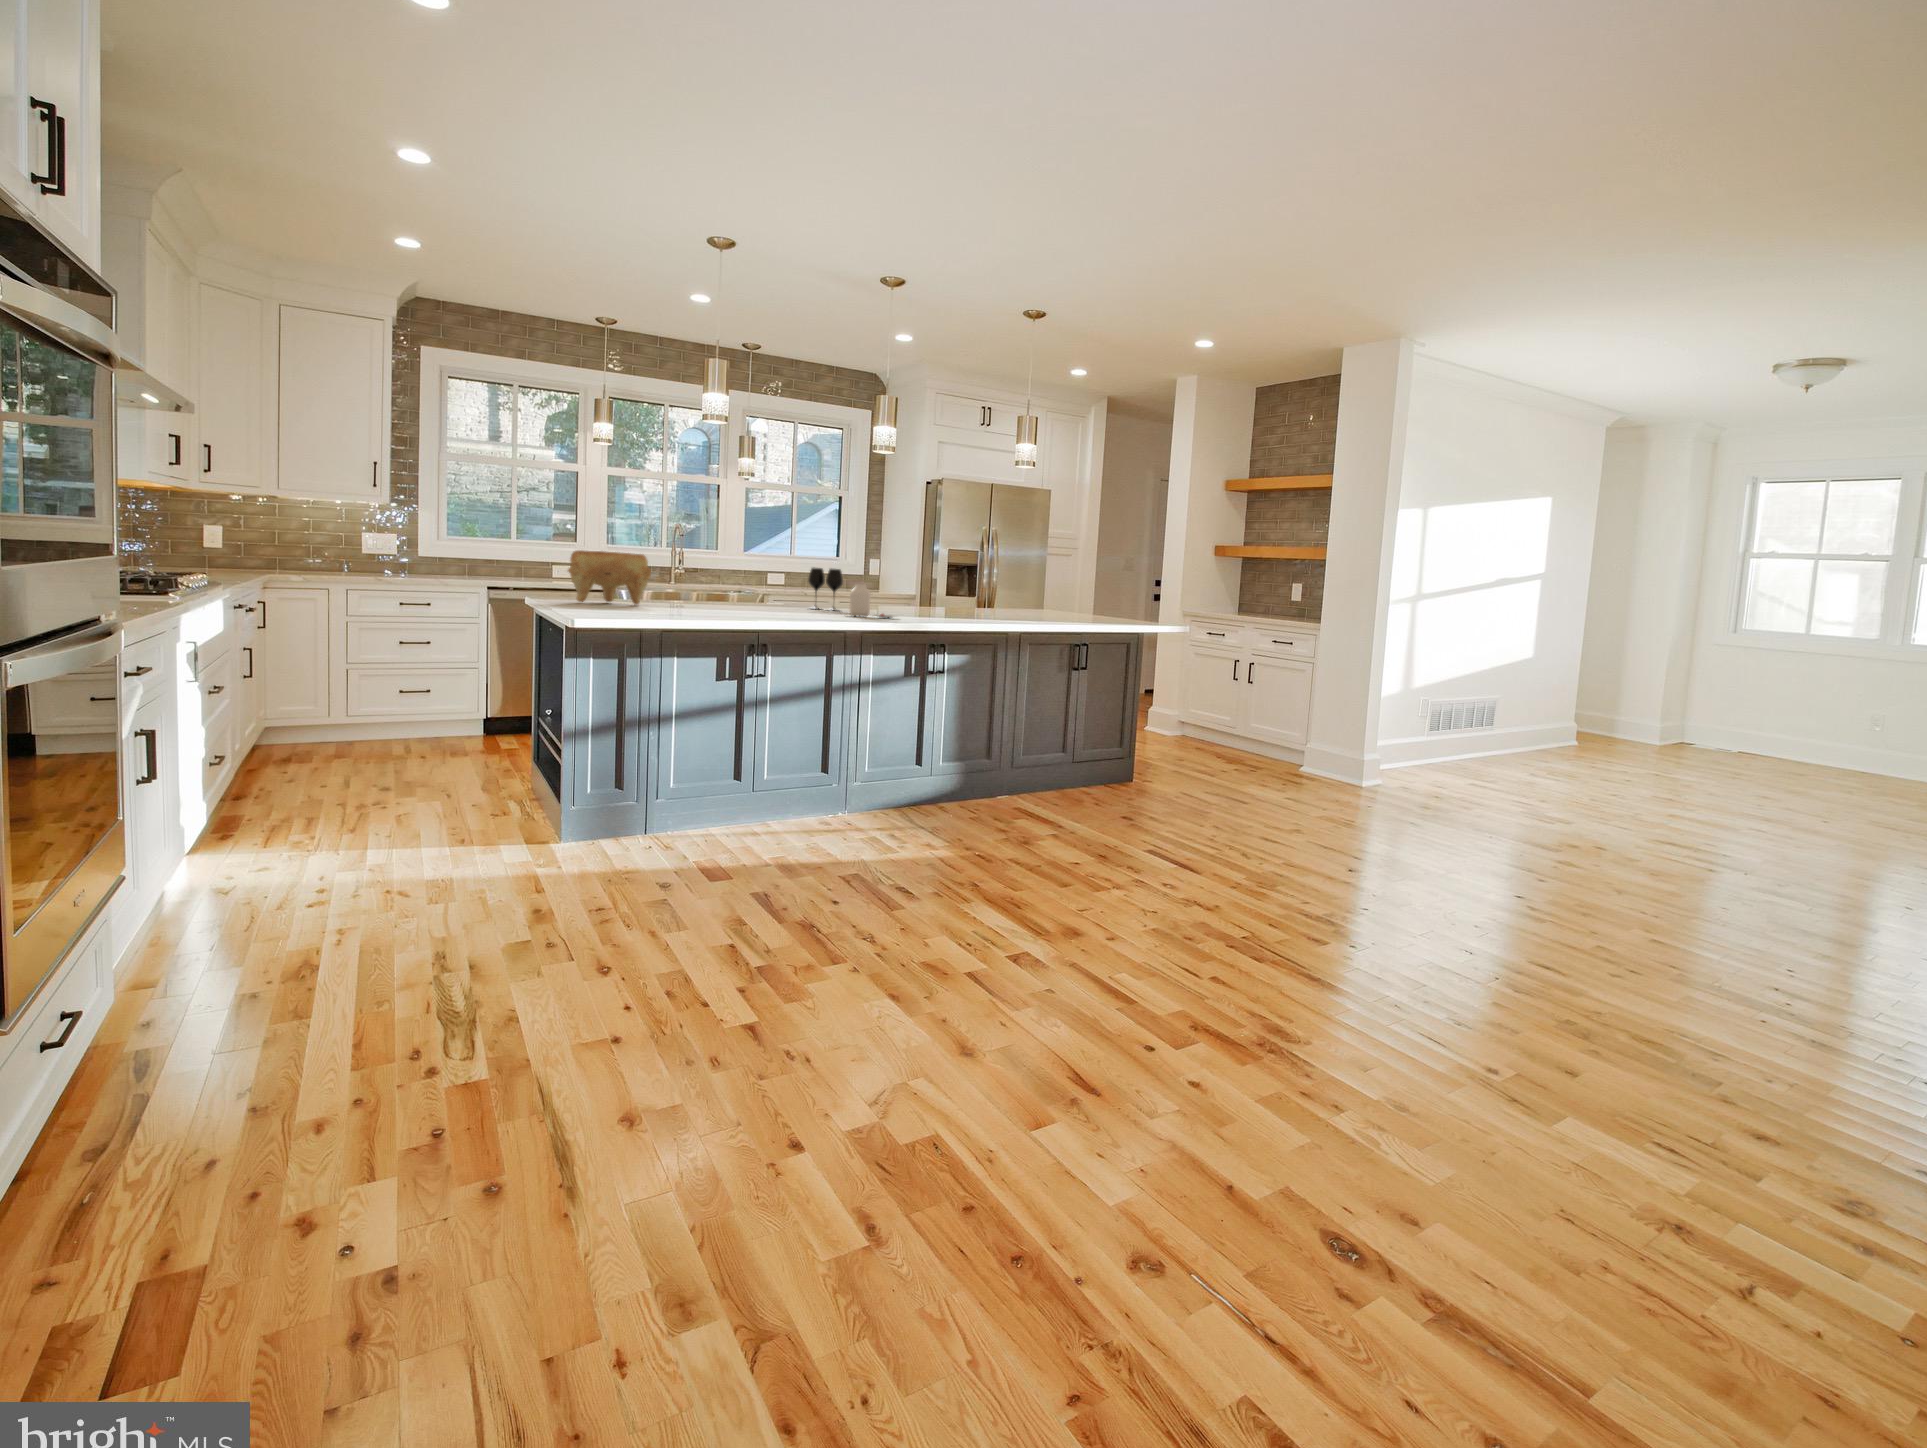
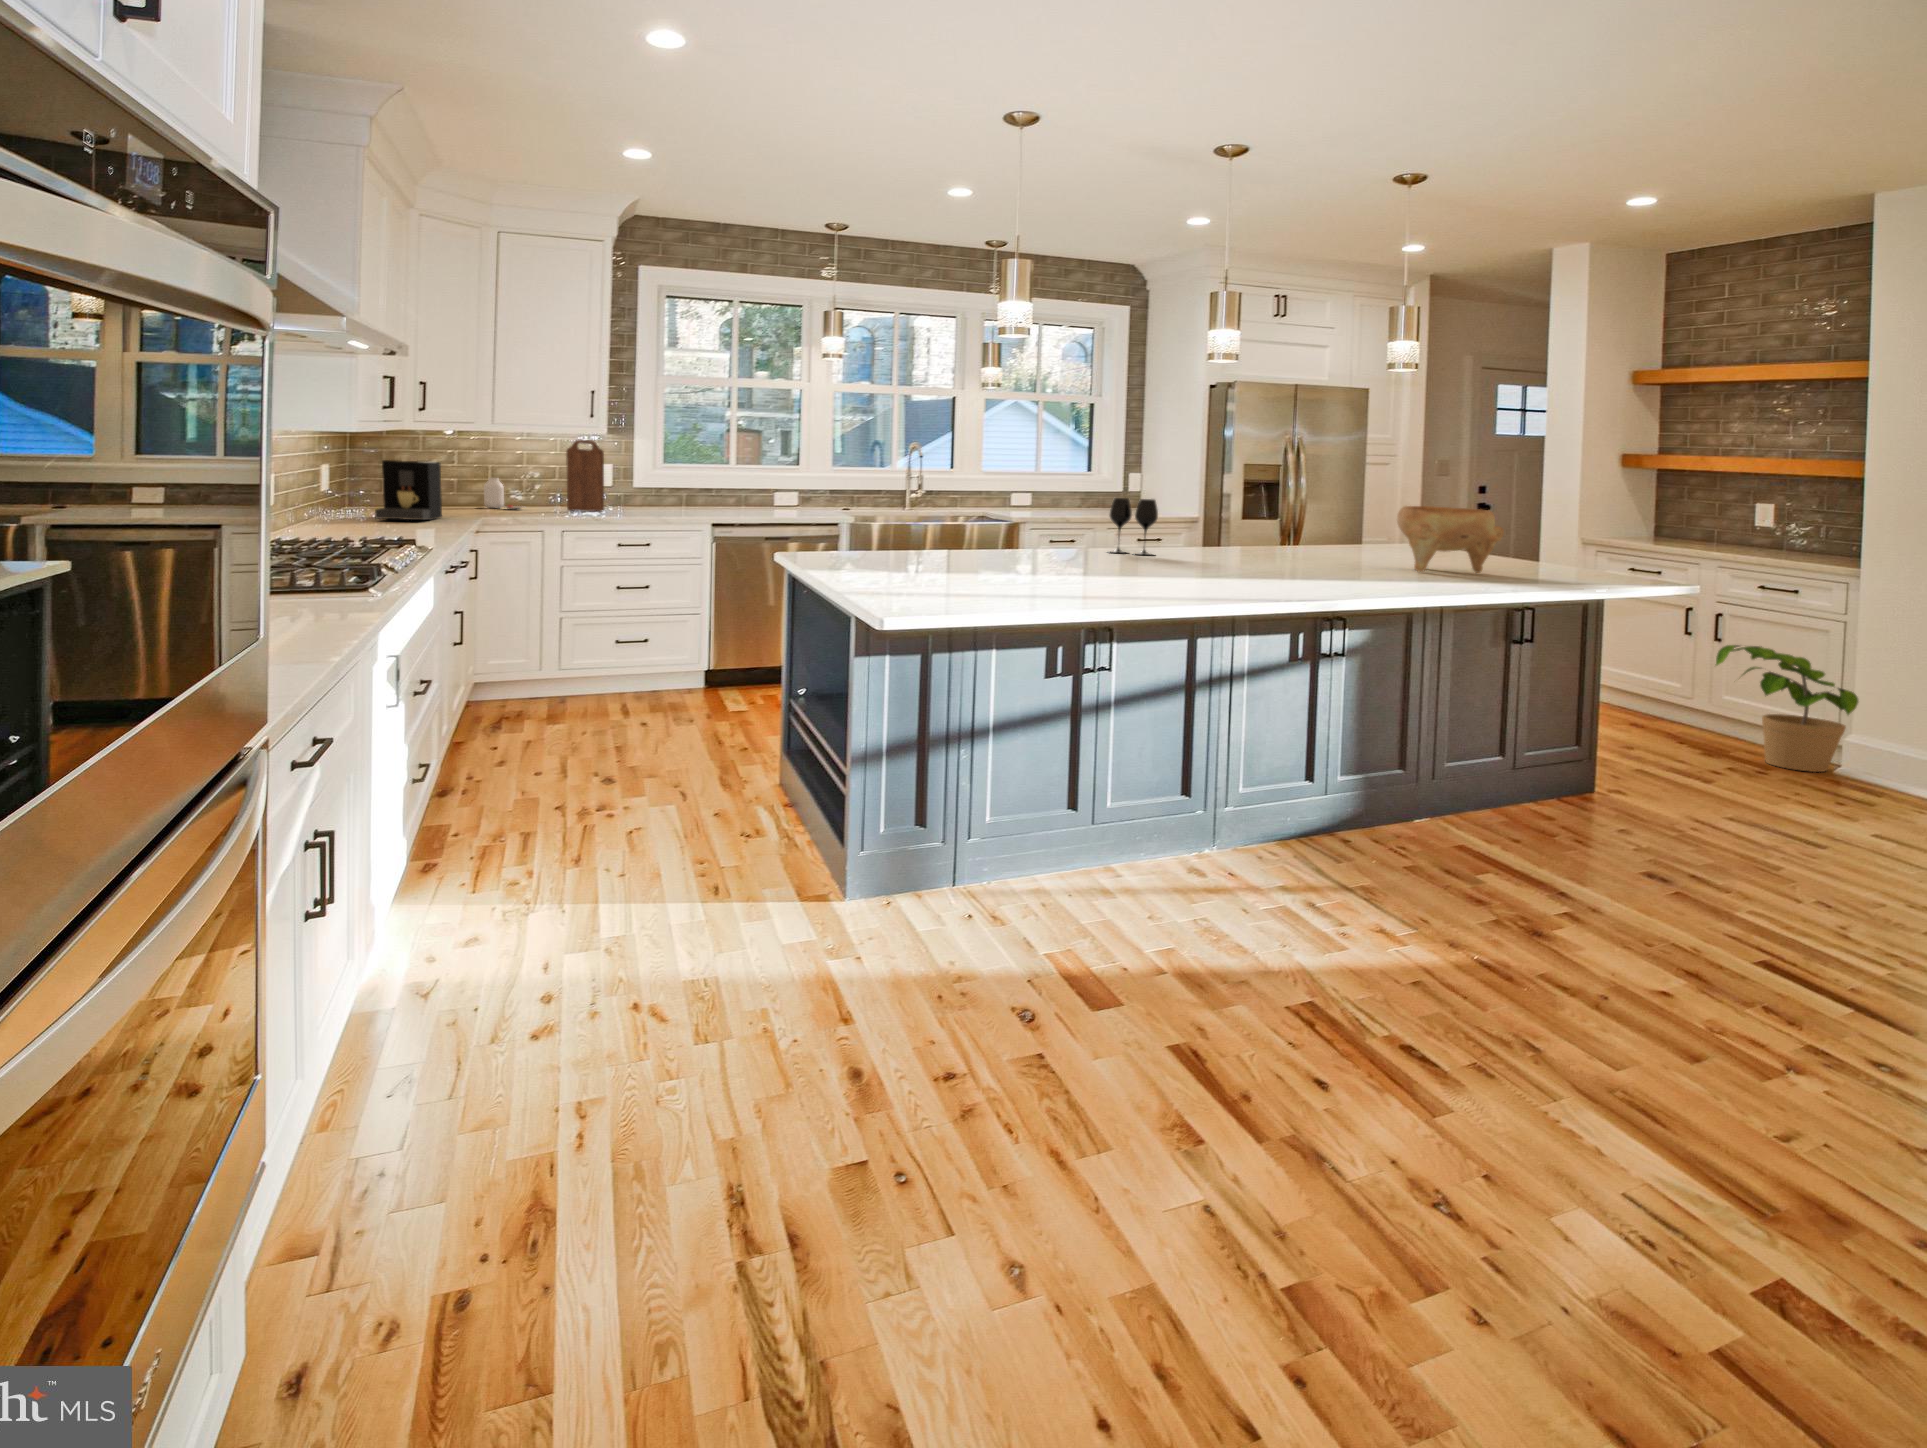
cutting board: none [352,508,389,571] -> present [566,440,604,511]
coffee maker: none [163,514,228,568] -> present [375,460,442,520]
decorative bowl: present [568,550,651,605] -> present [1397,506,1504,573]
jar: present [850,584,893,618] -> present [484,478,526,509]
potted plant: none [1235,682,1322,769] -> present [1716,645,1858,772]

